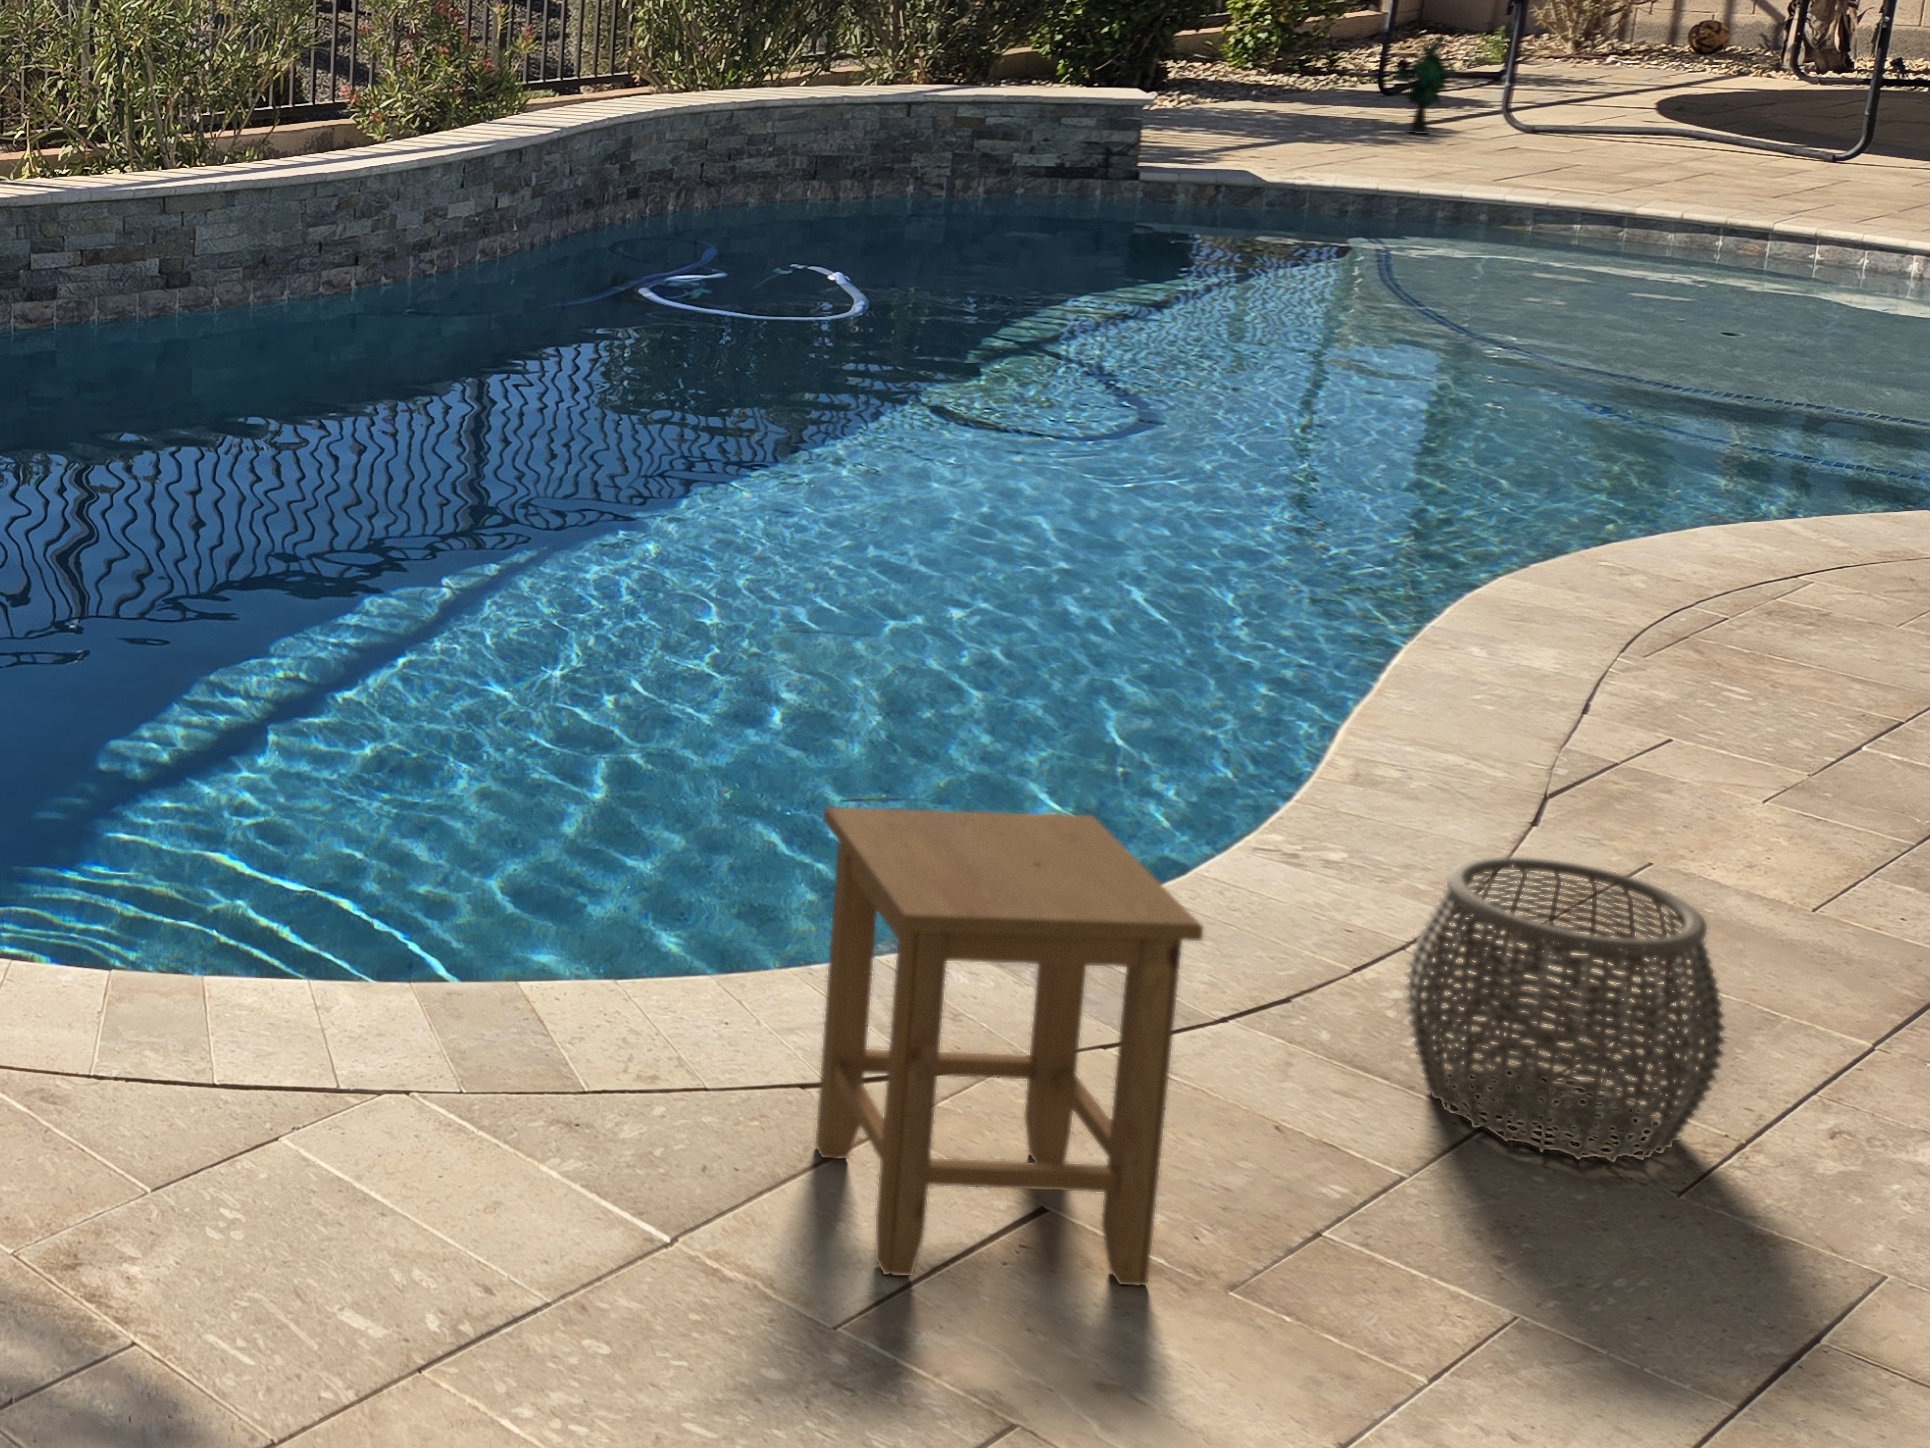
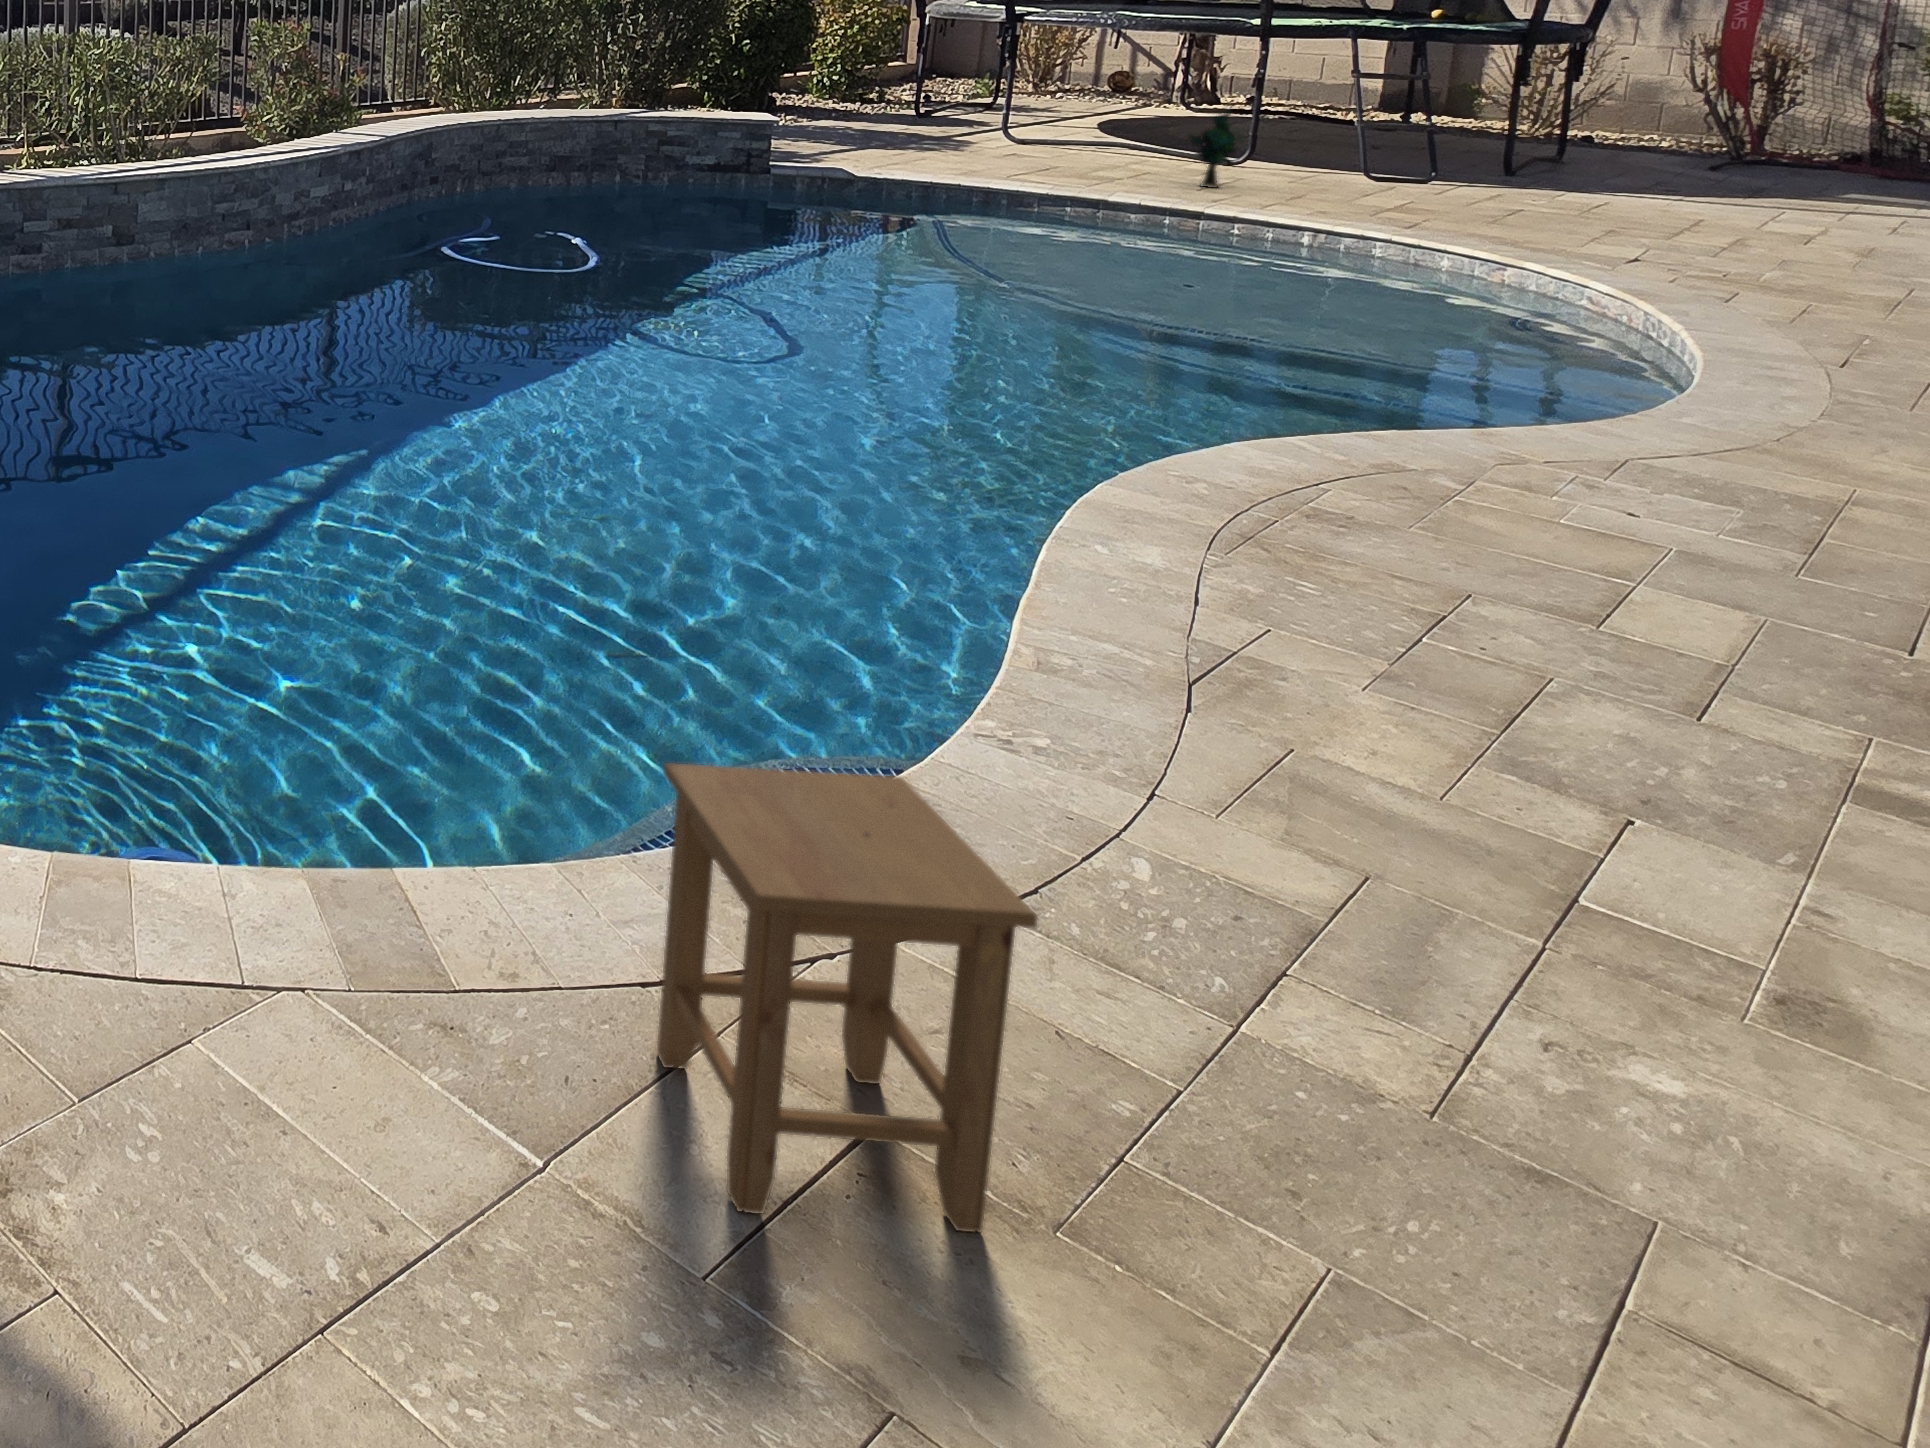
decorative plant: present [1395,37,1455,134] -> present [1189,110,1243,188]
woven basket: present [1405,857,1725,1162] -> none [1160,799,1474,1094]

